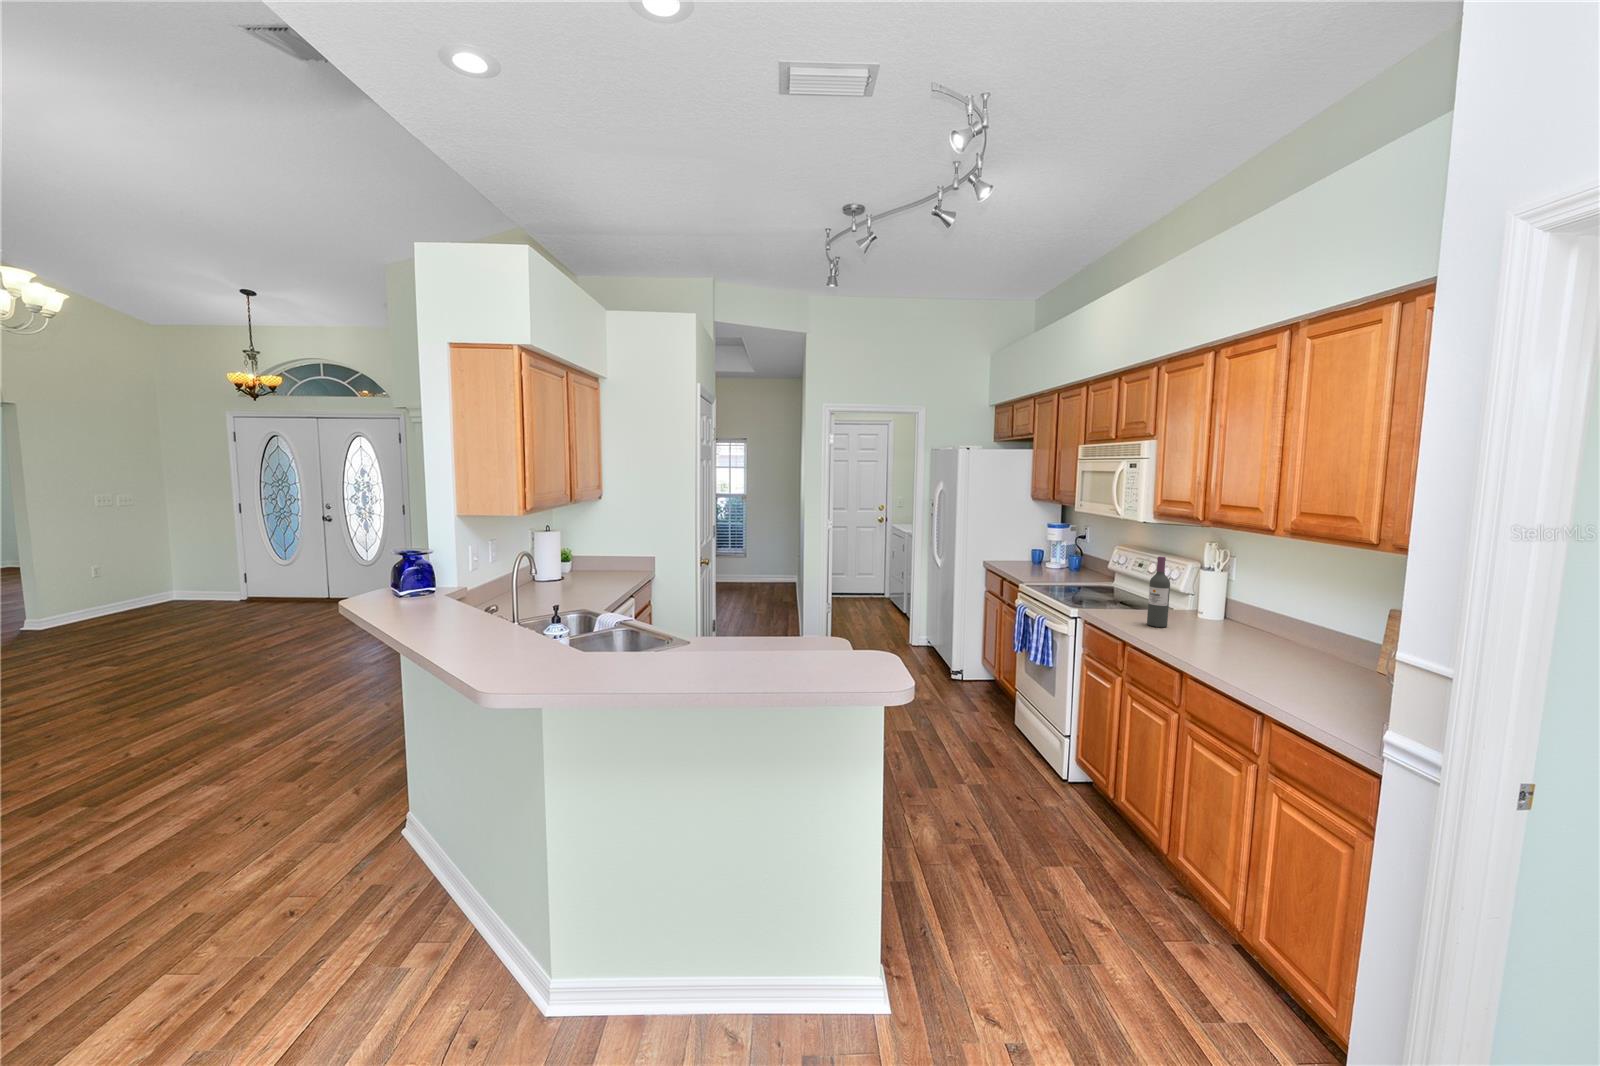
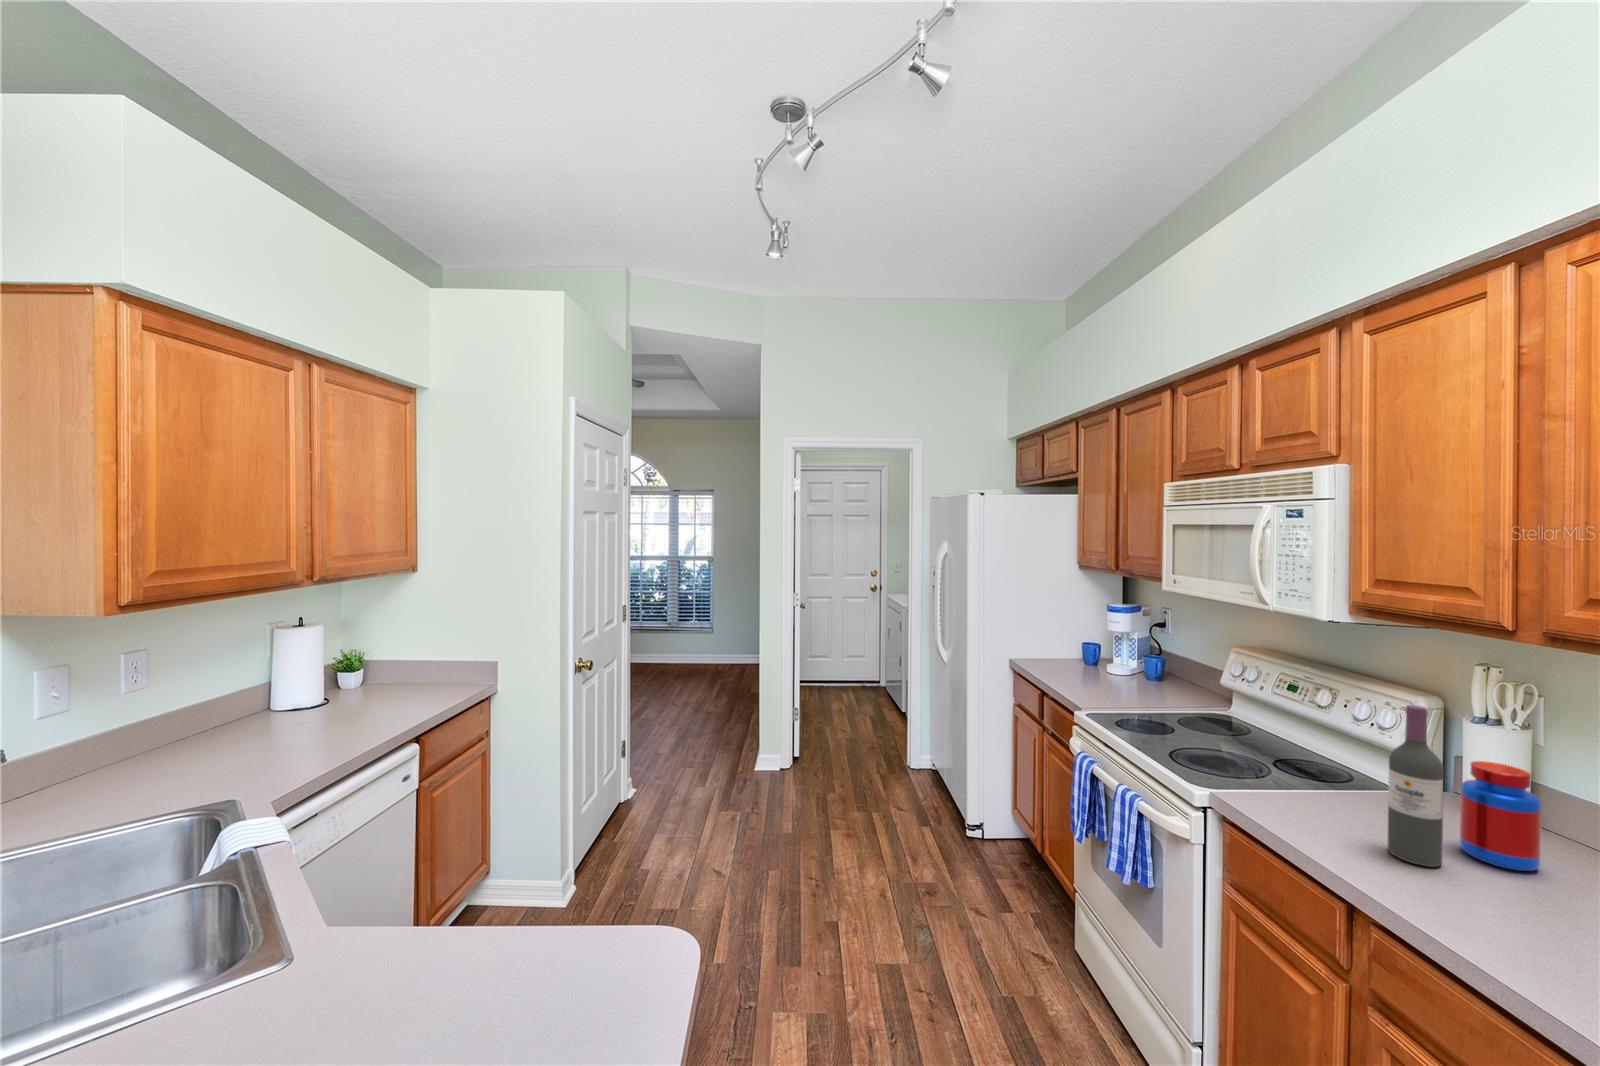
jar: none [1181,583,1211,628] -> present [1460,761,1541,871]

